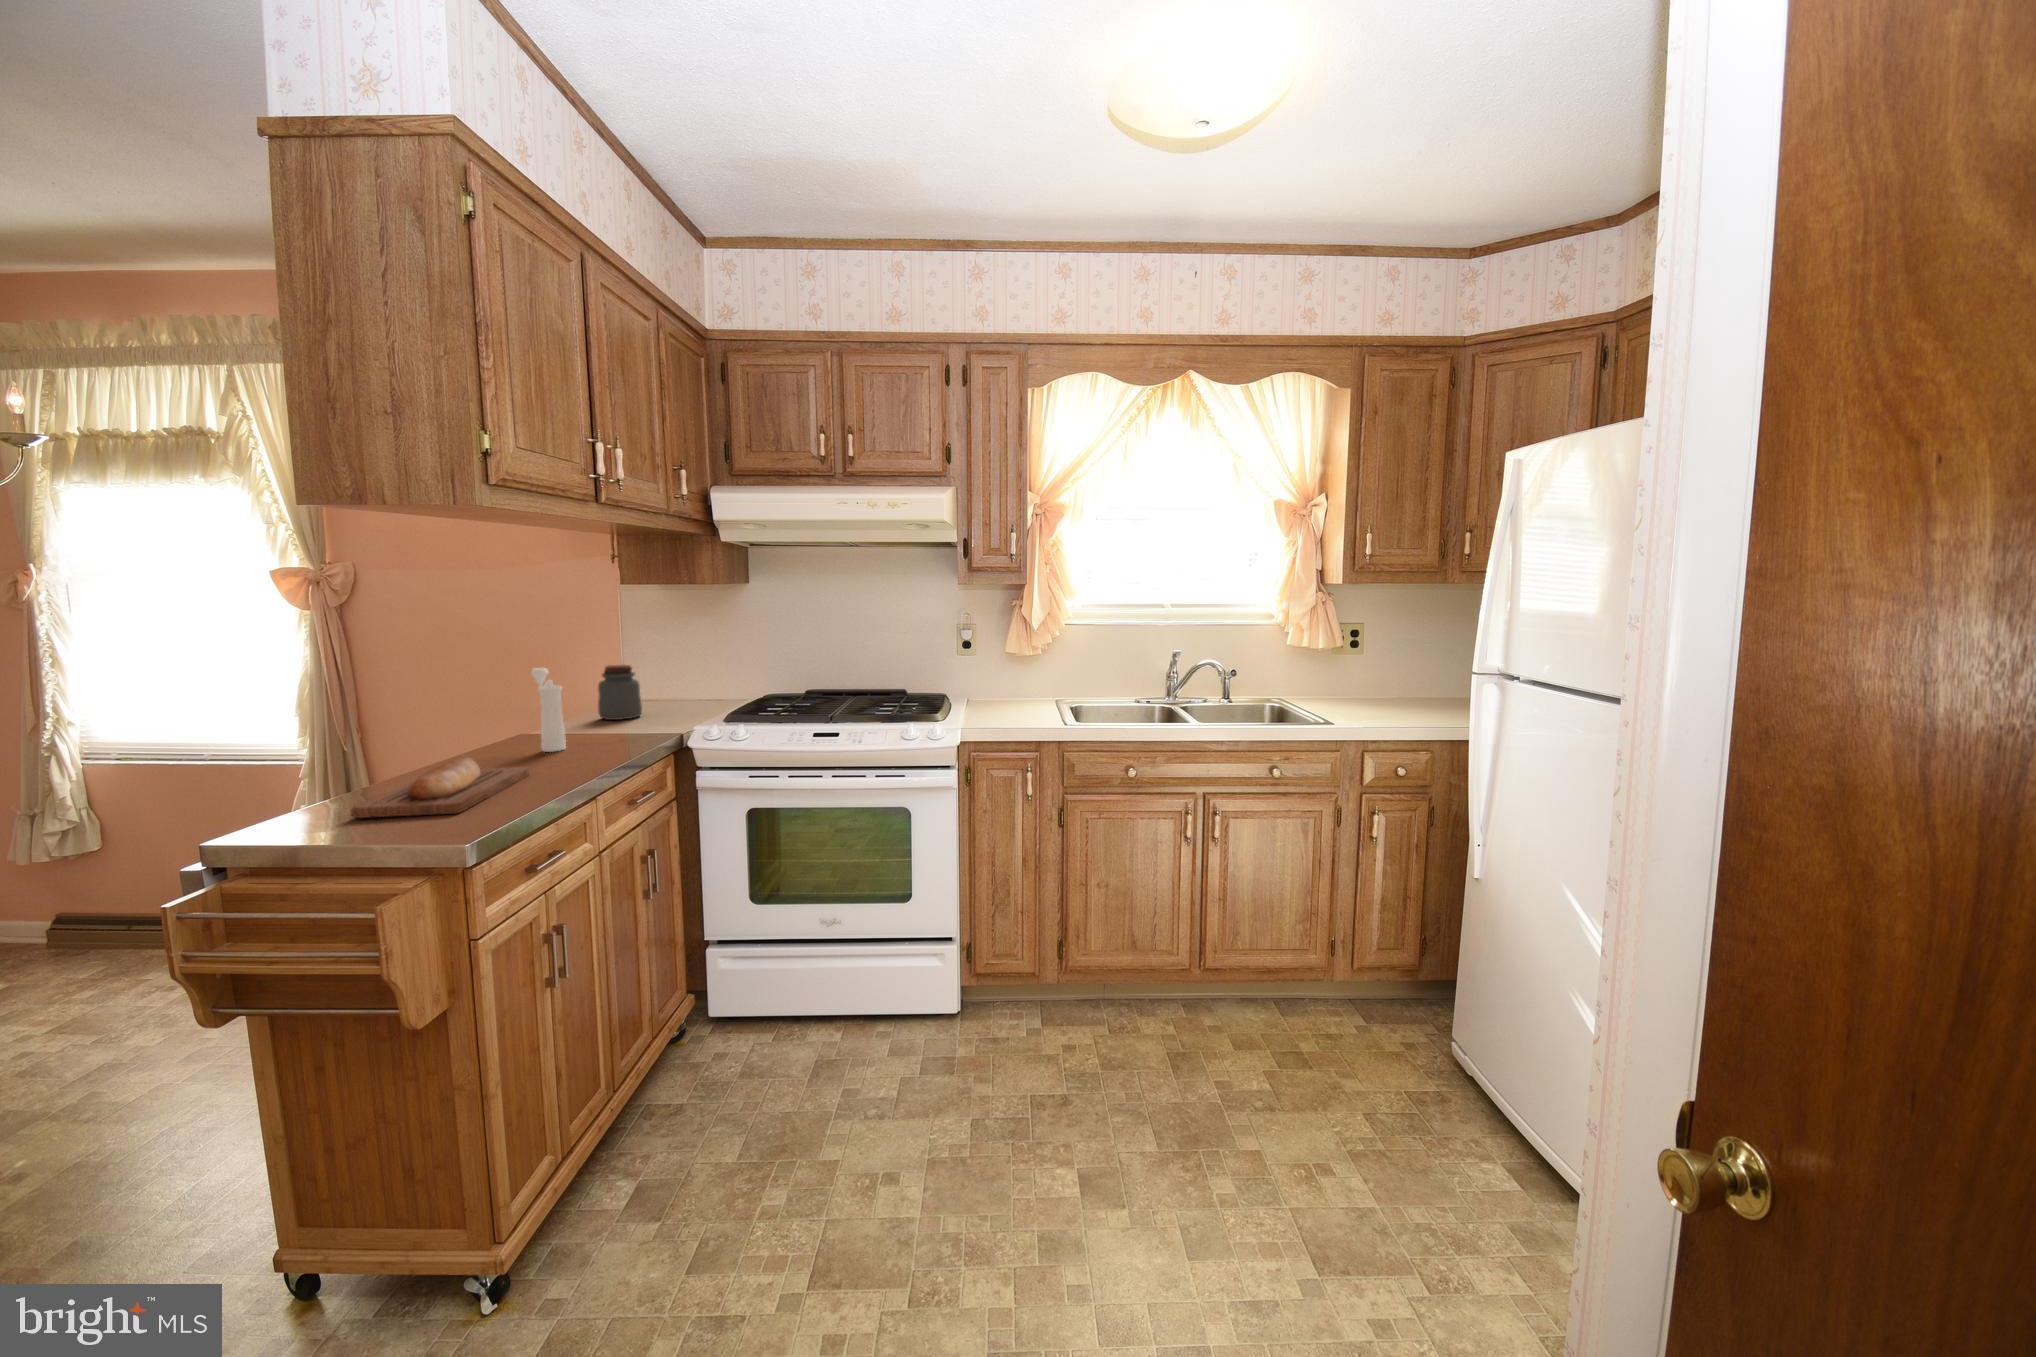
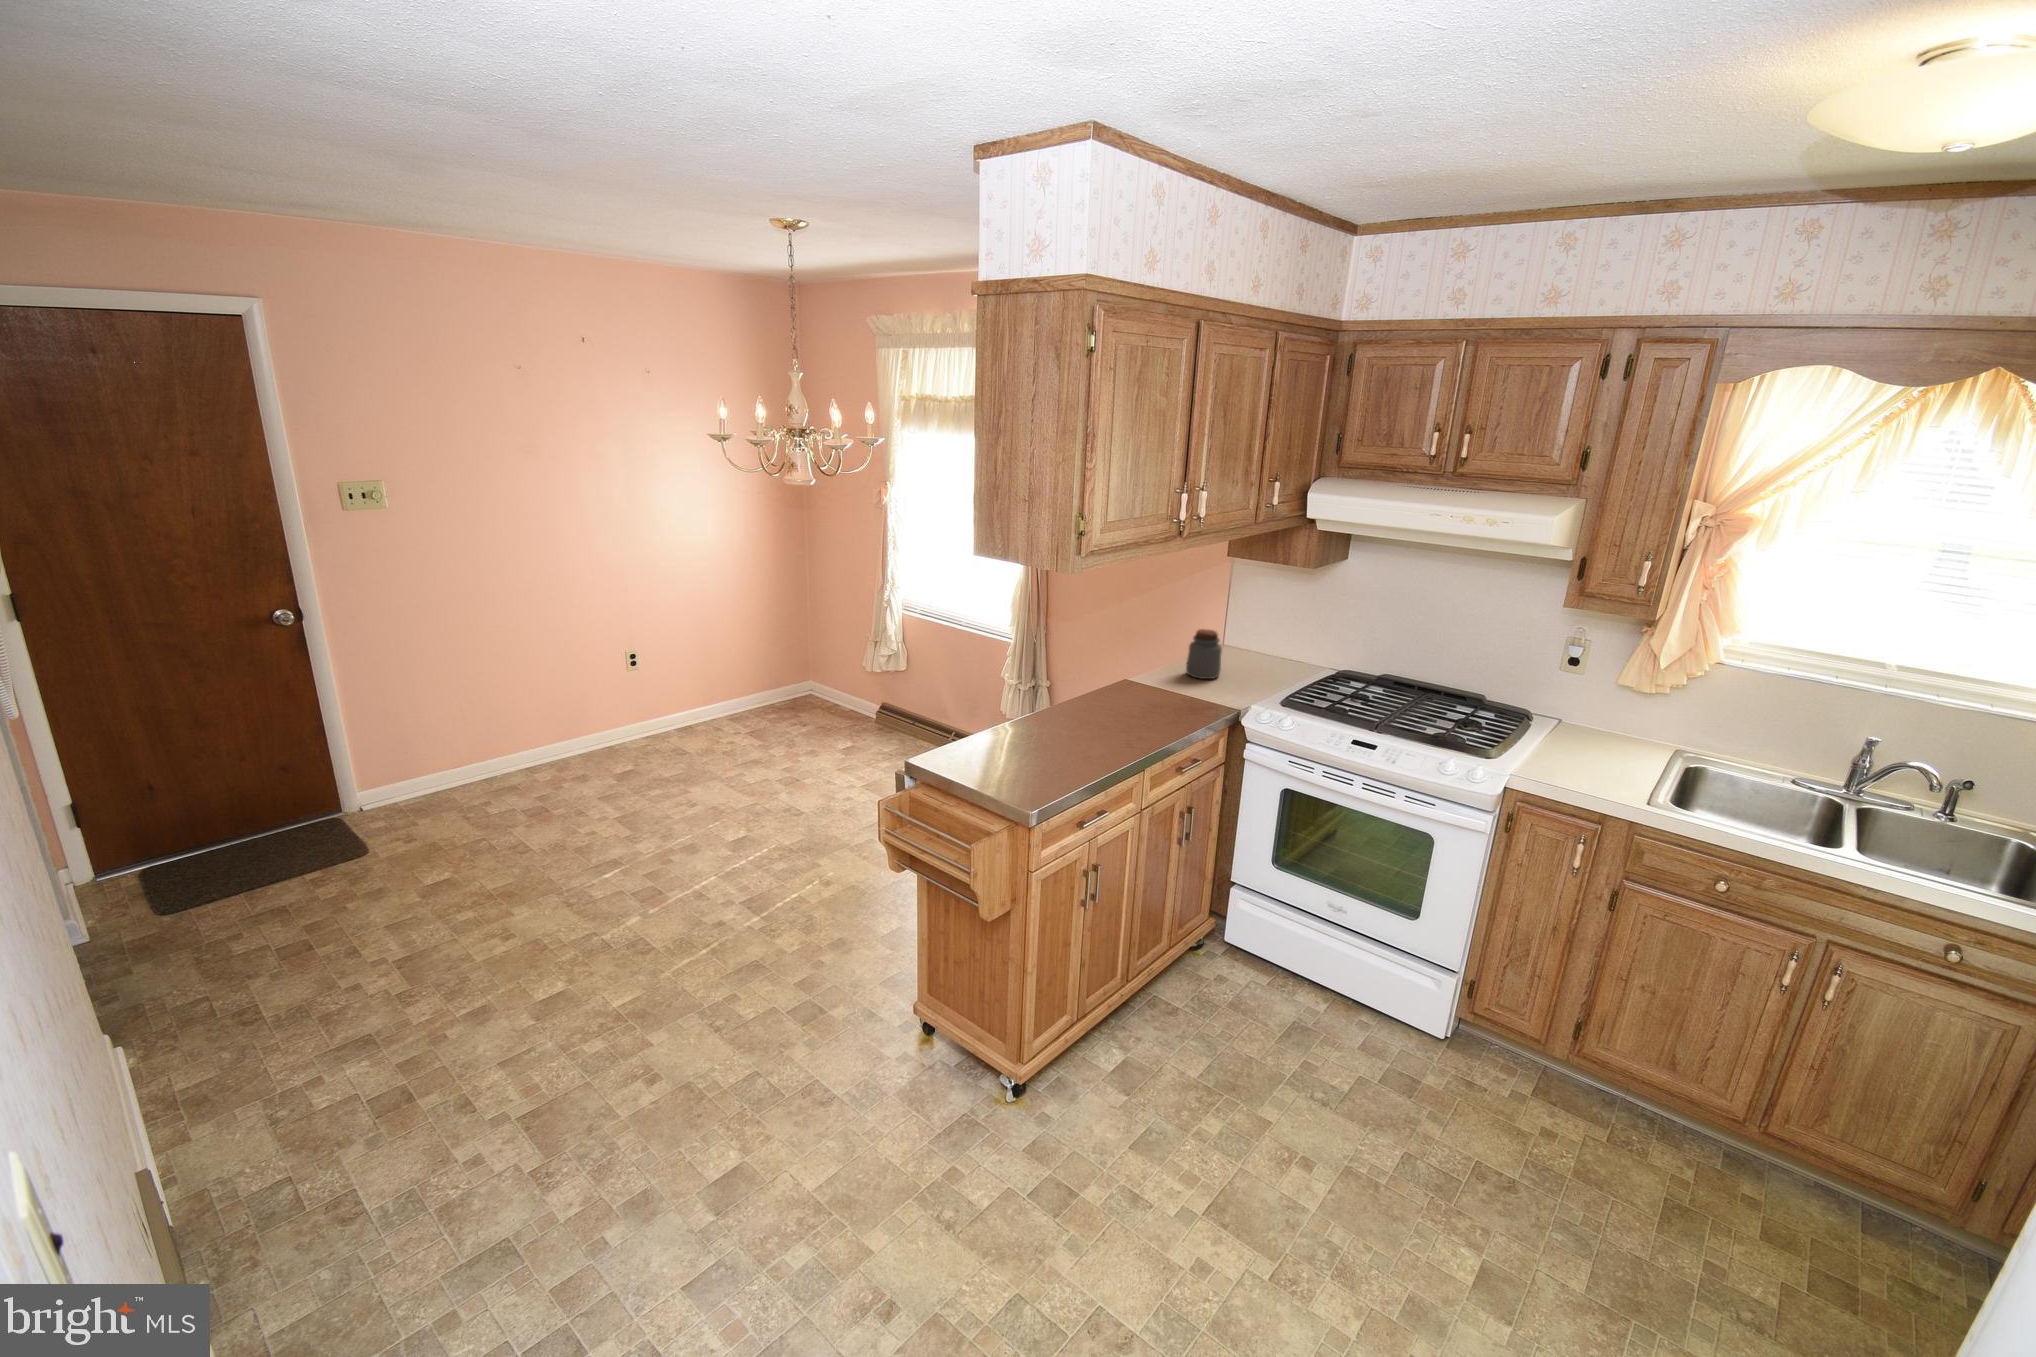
pepper mill: present [531,668,566,752] -> none [1130,639,1151,711]
bread loaf: present [351,758,529,818] -> none [1001,716,1111,768]

